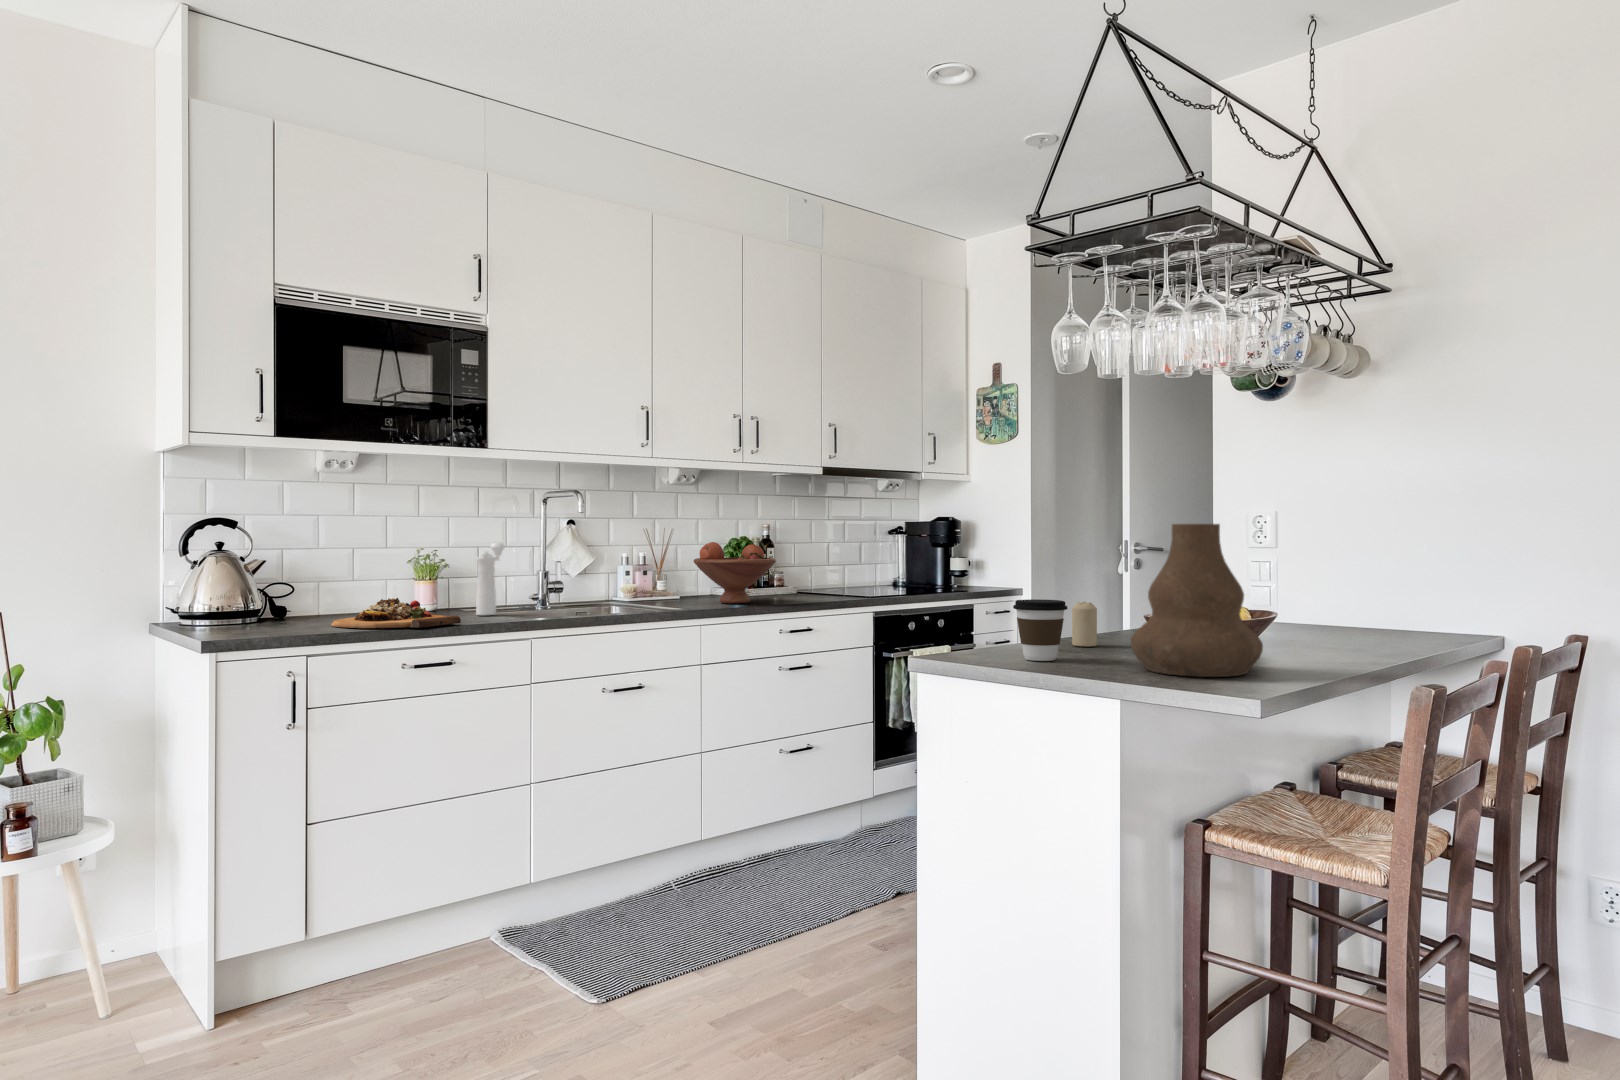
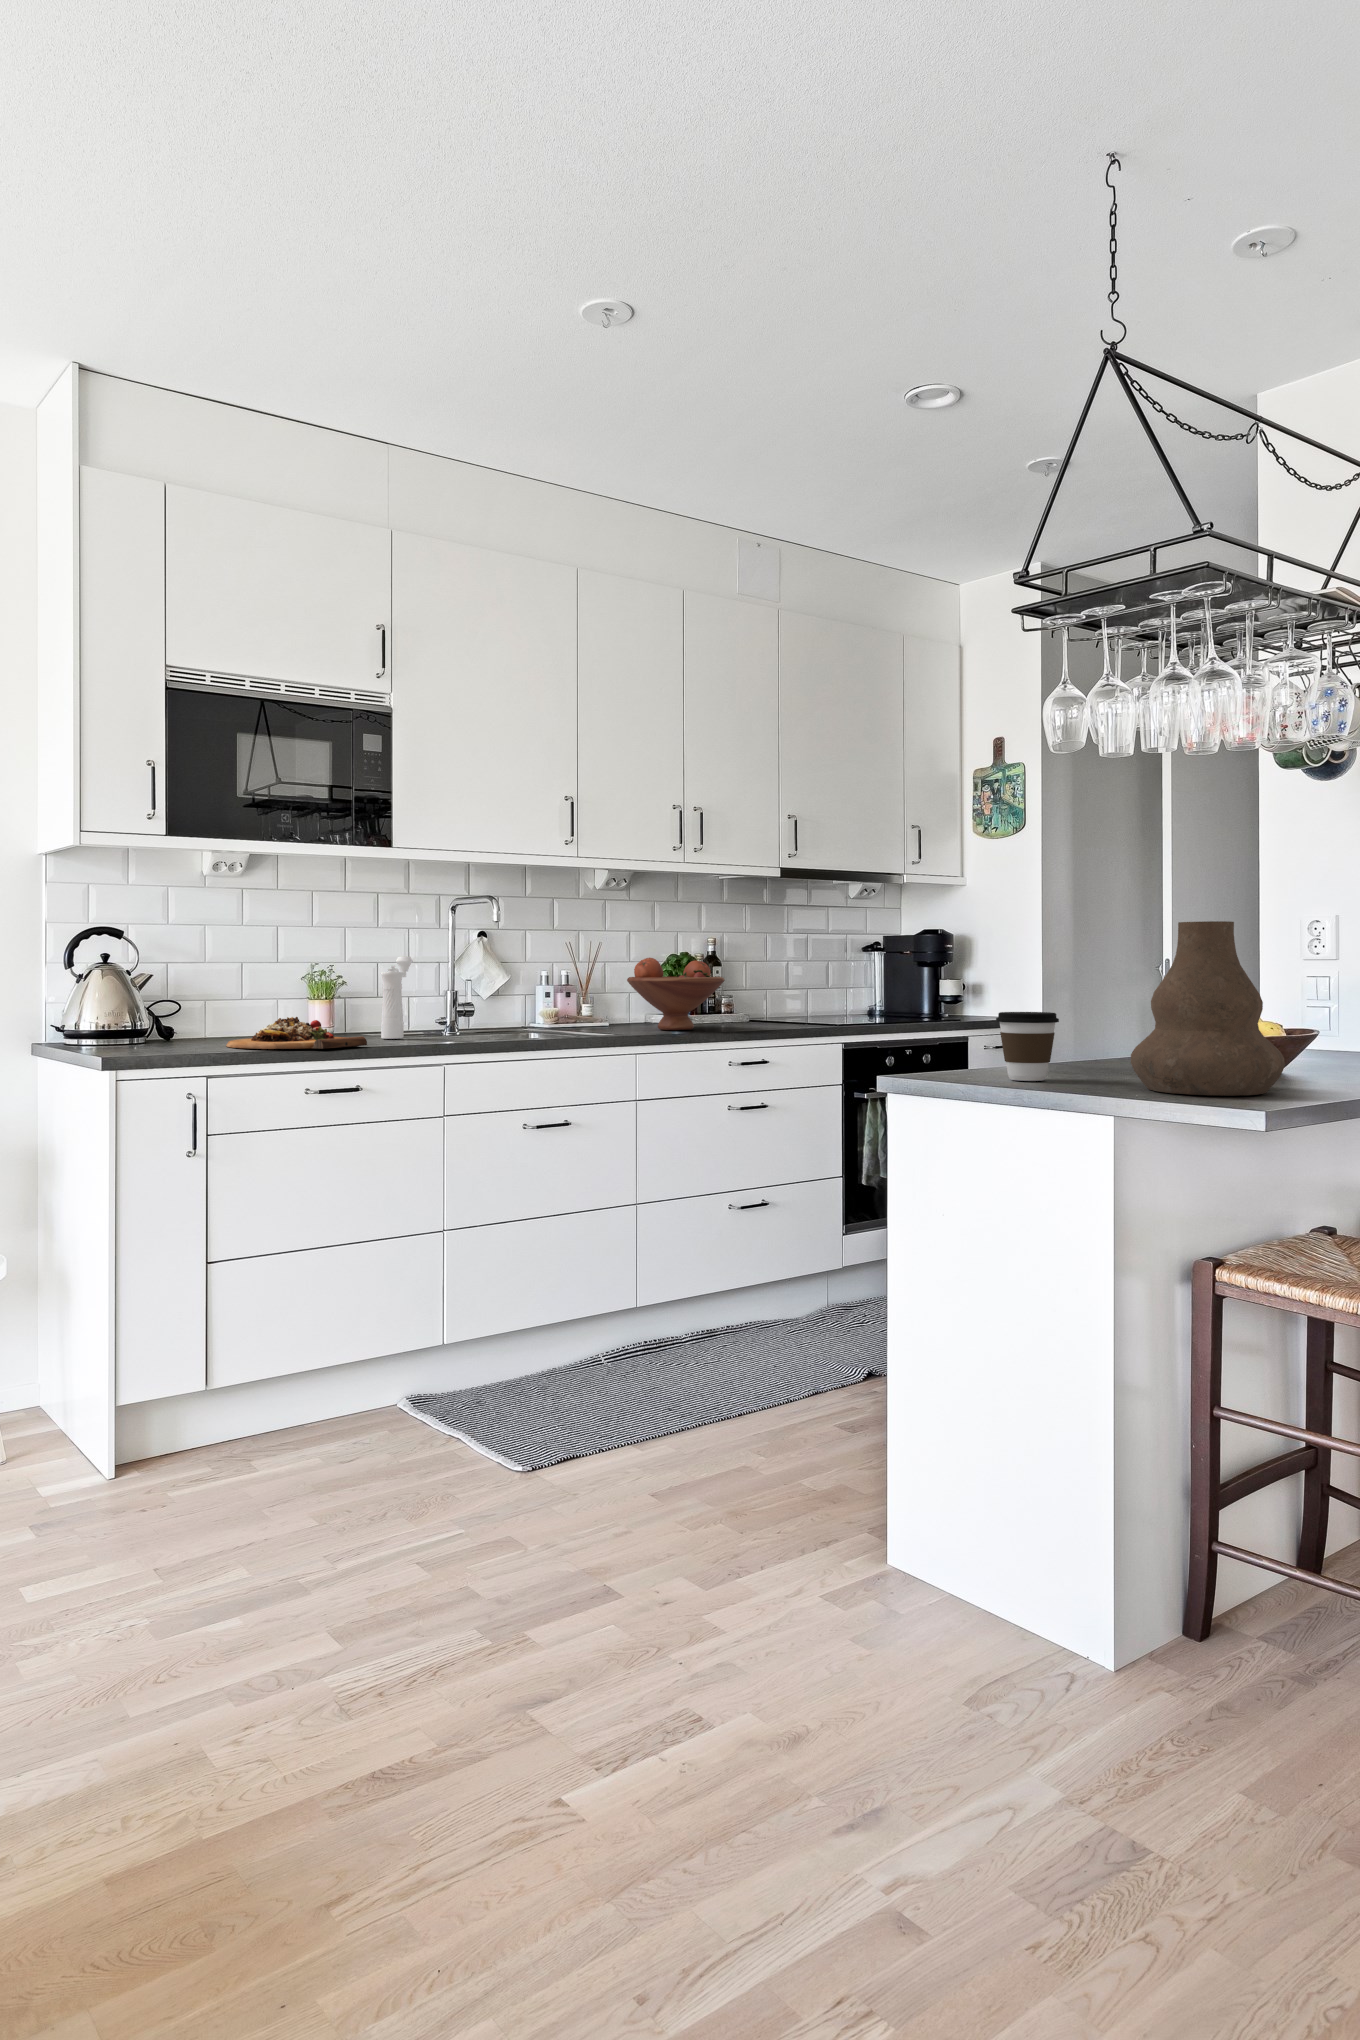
candle: present [1072,602,1097,646] -> none [1070,1017,1099,1069]

